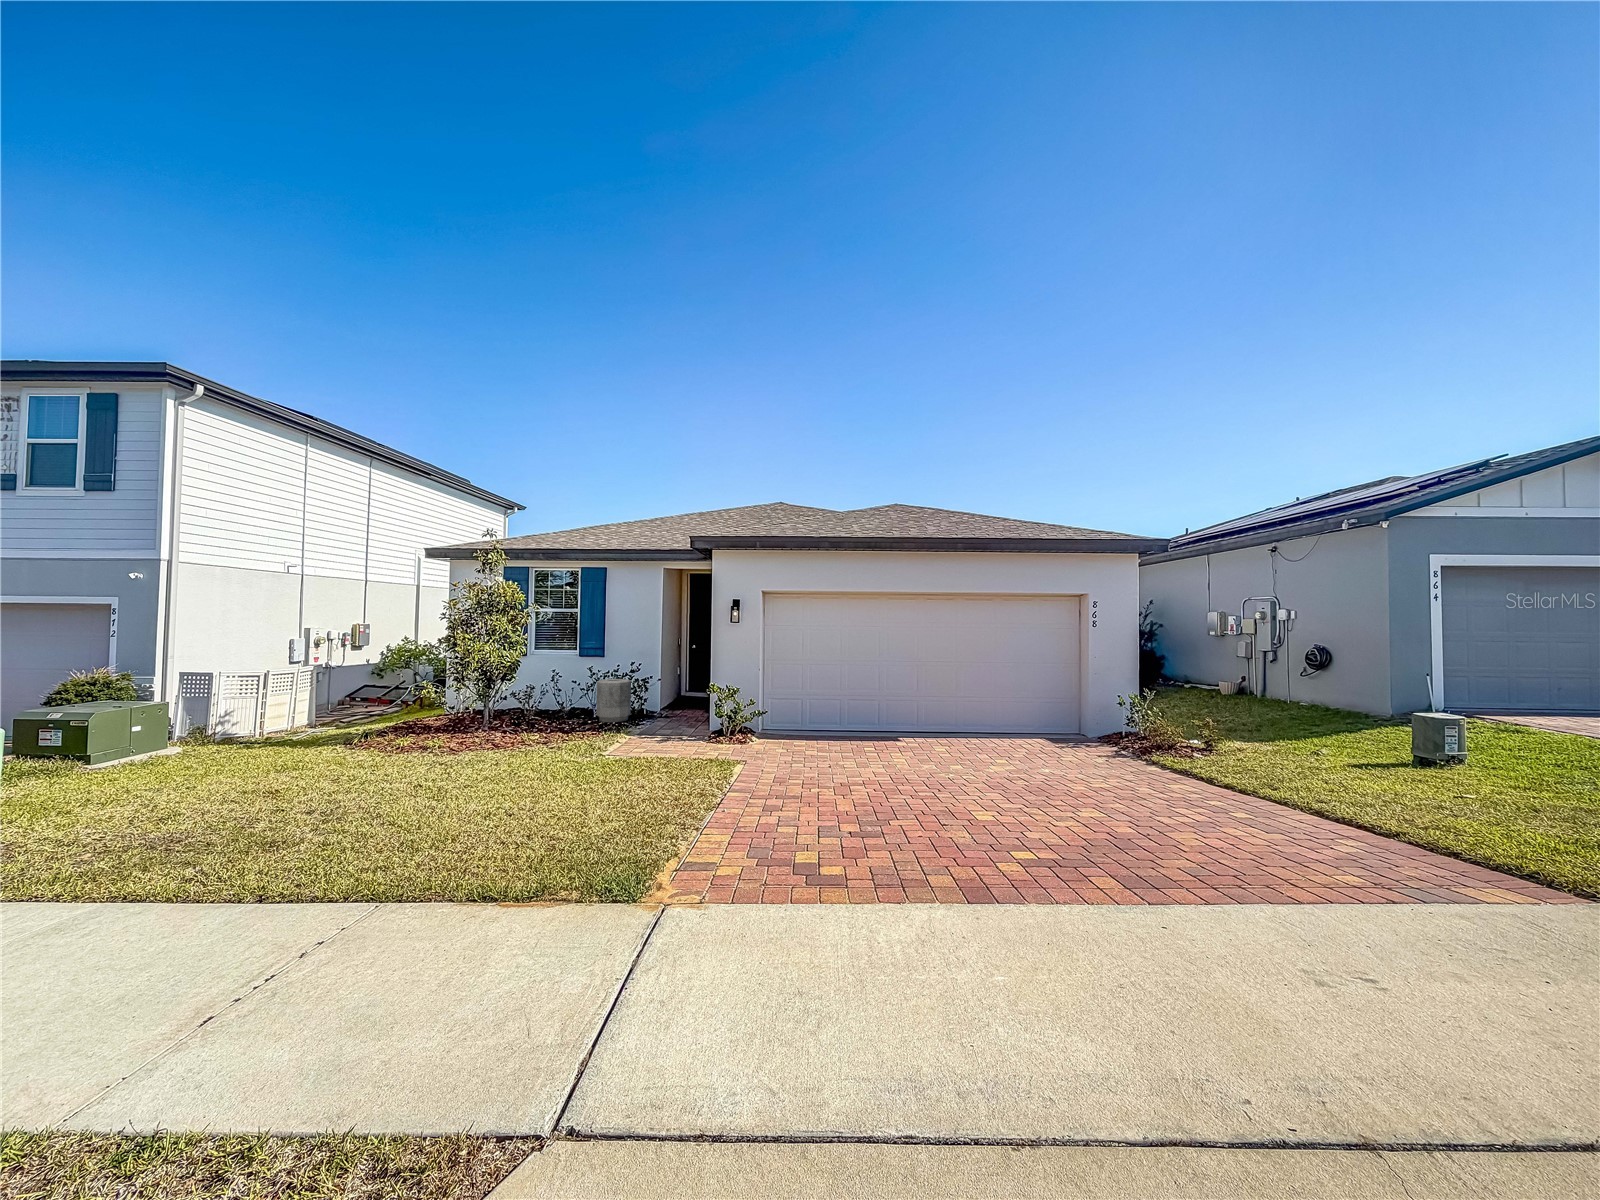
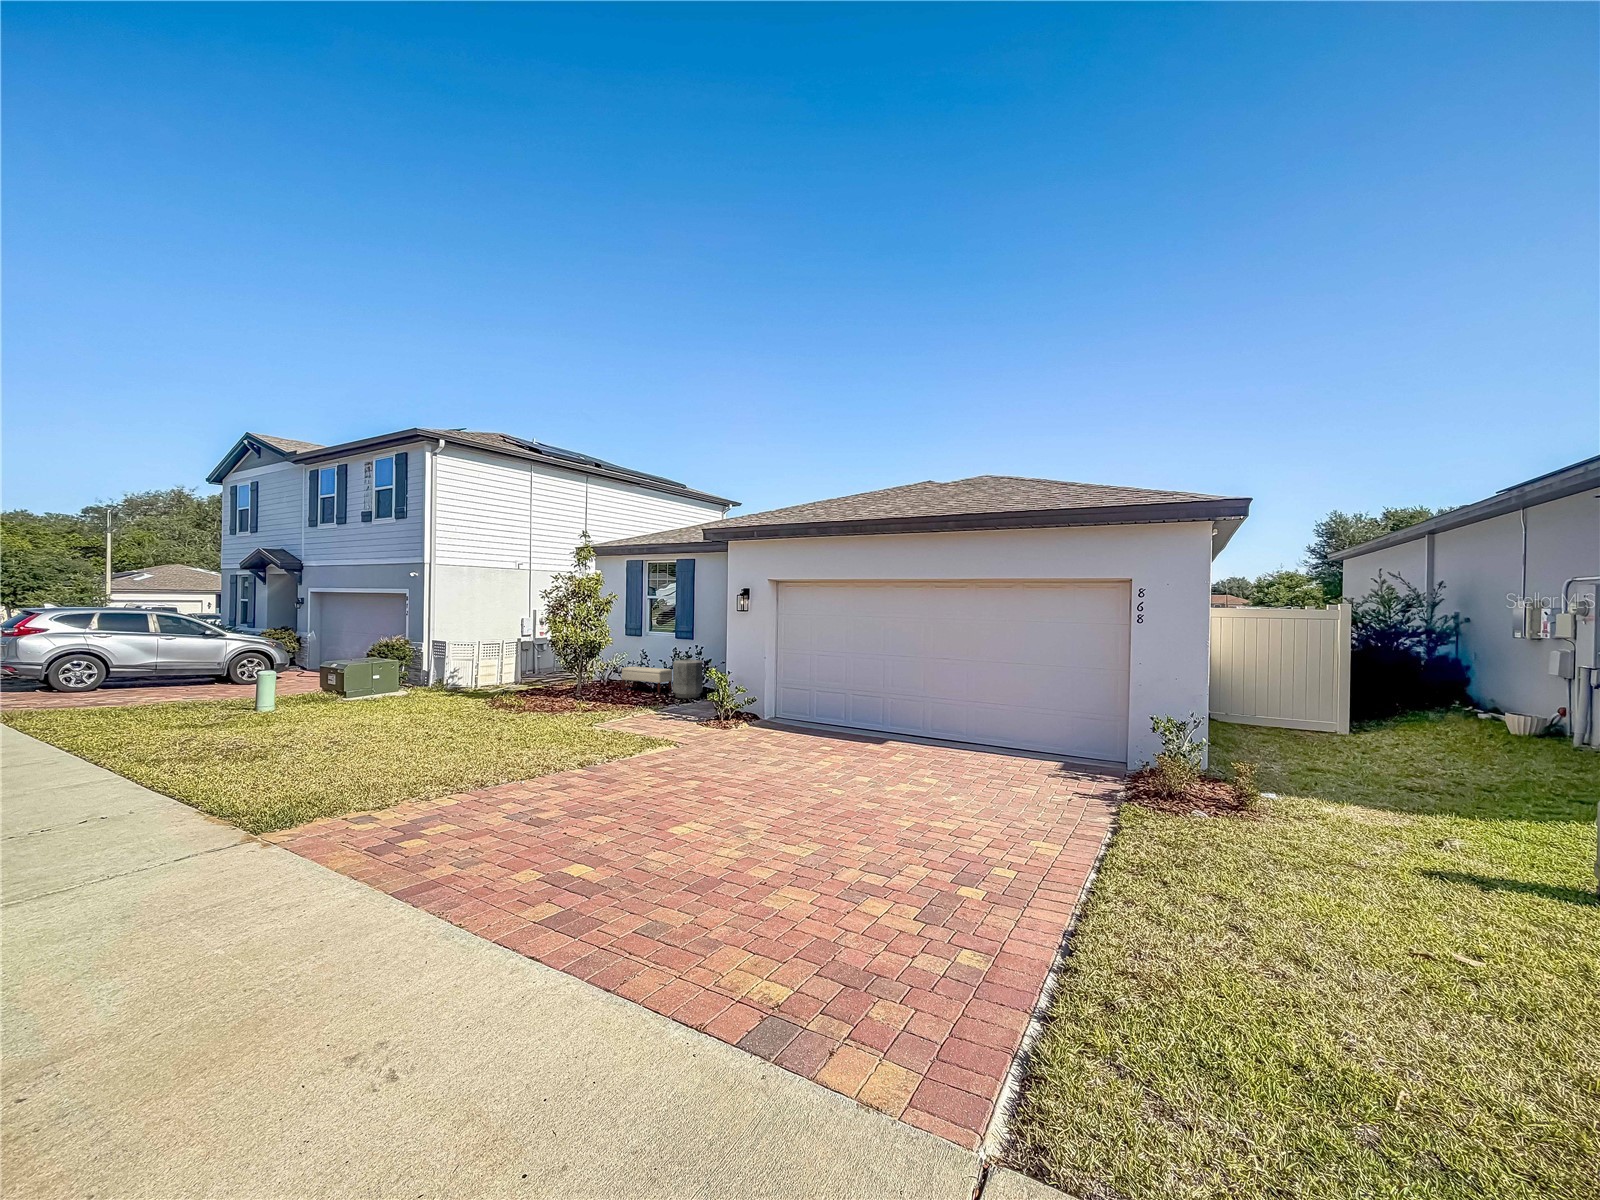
bench: none [512,692,579,720] -> present [622,666,672,693]

